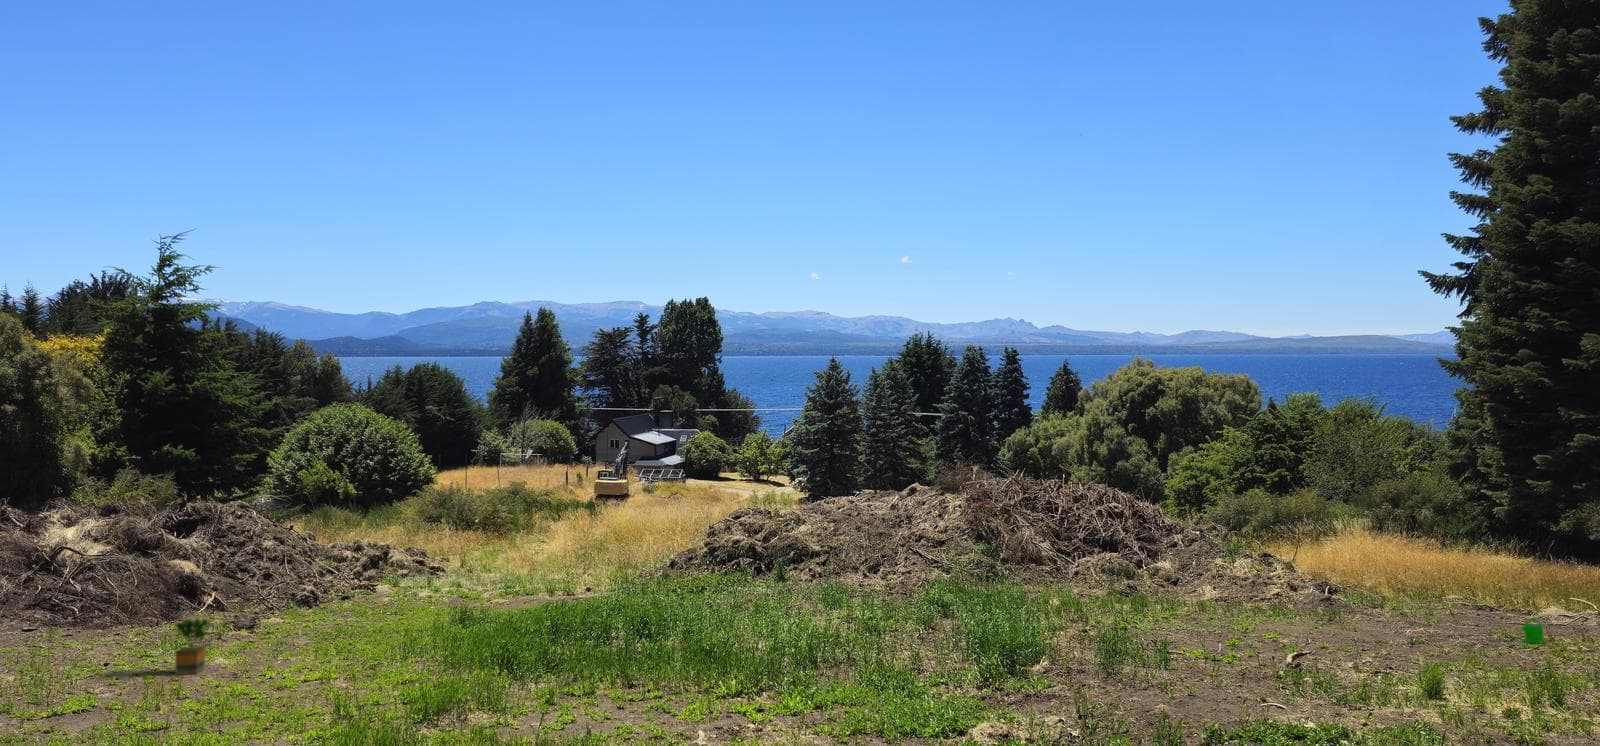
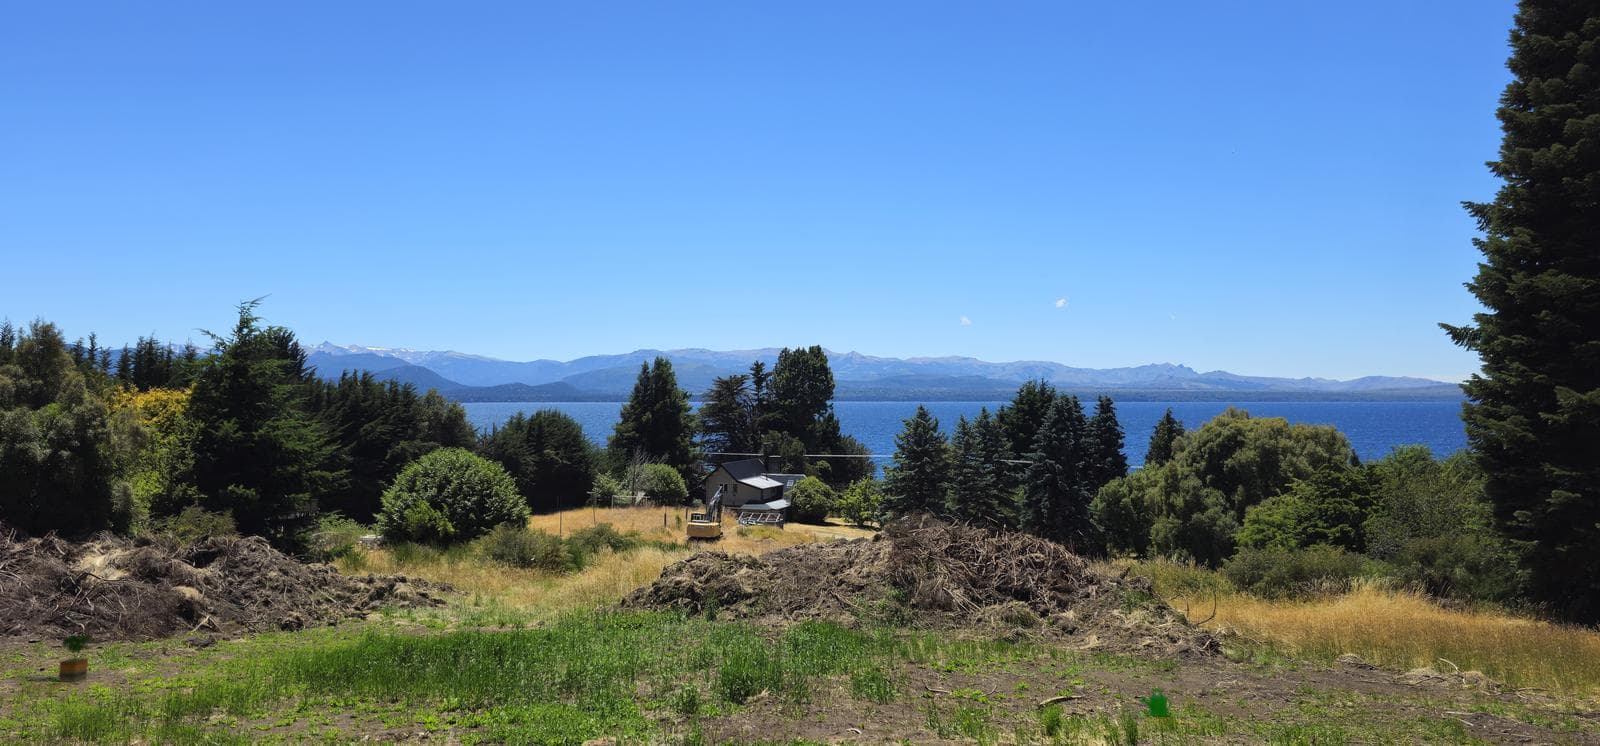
watering can: present [1522,617,1544,643] -> present [1141,688,1172,716]

